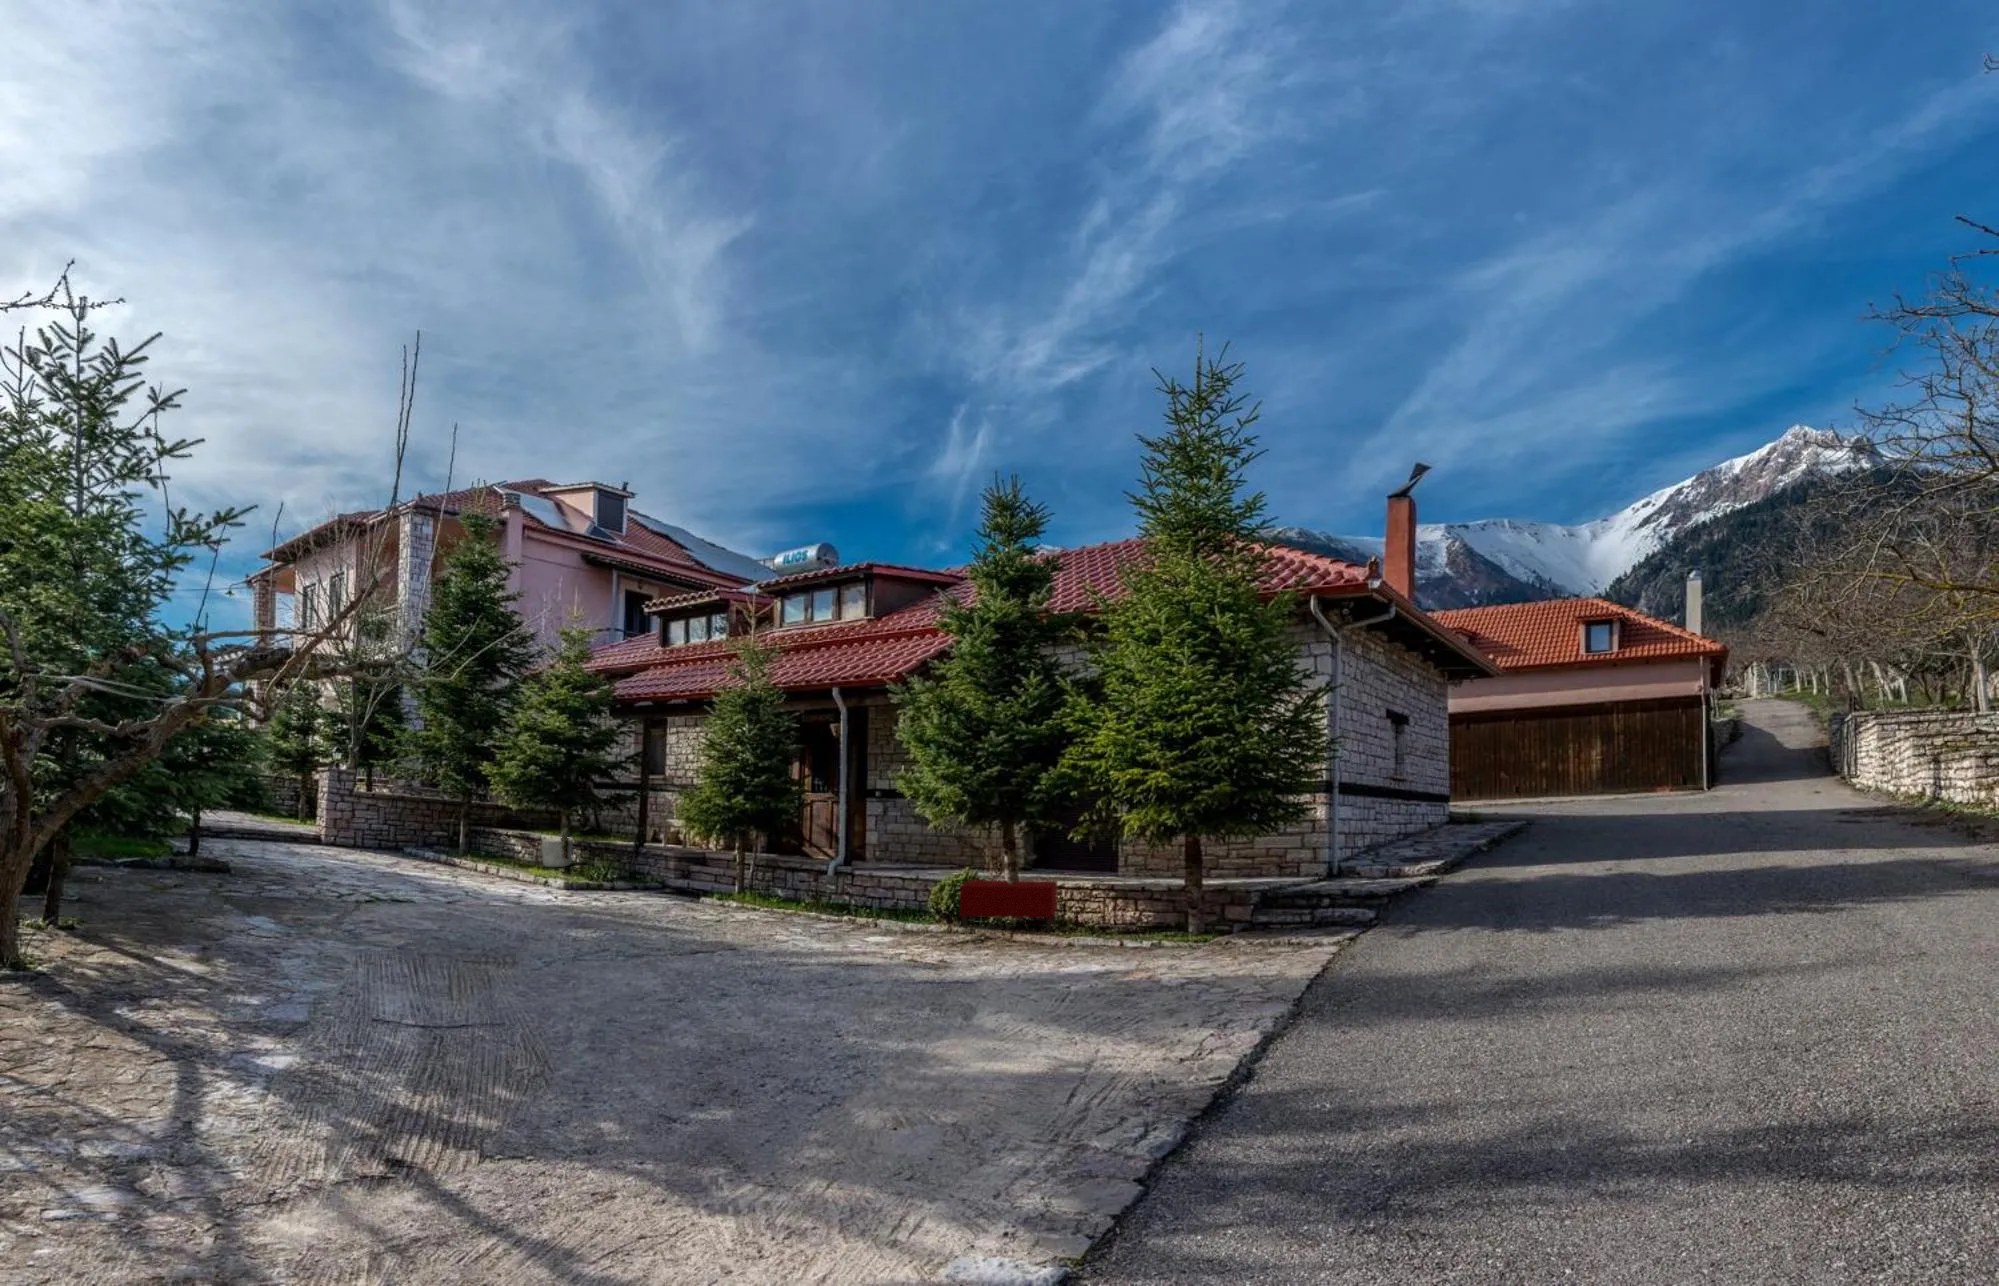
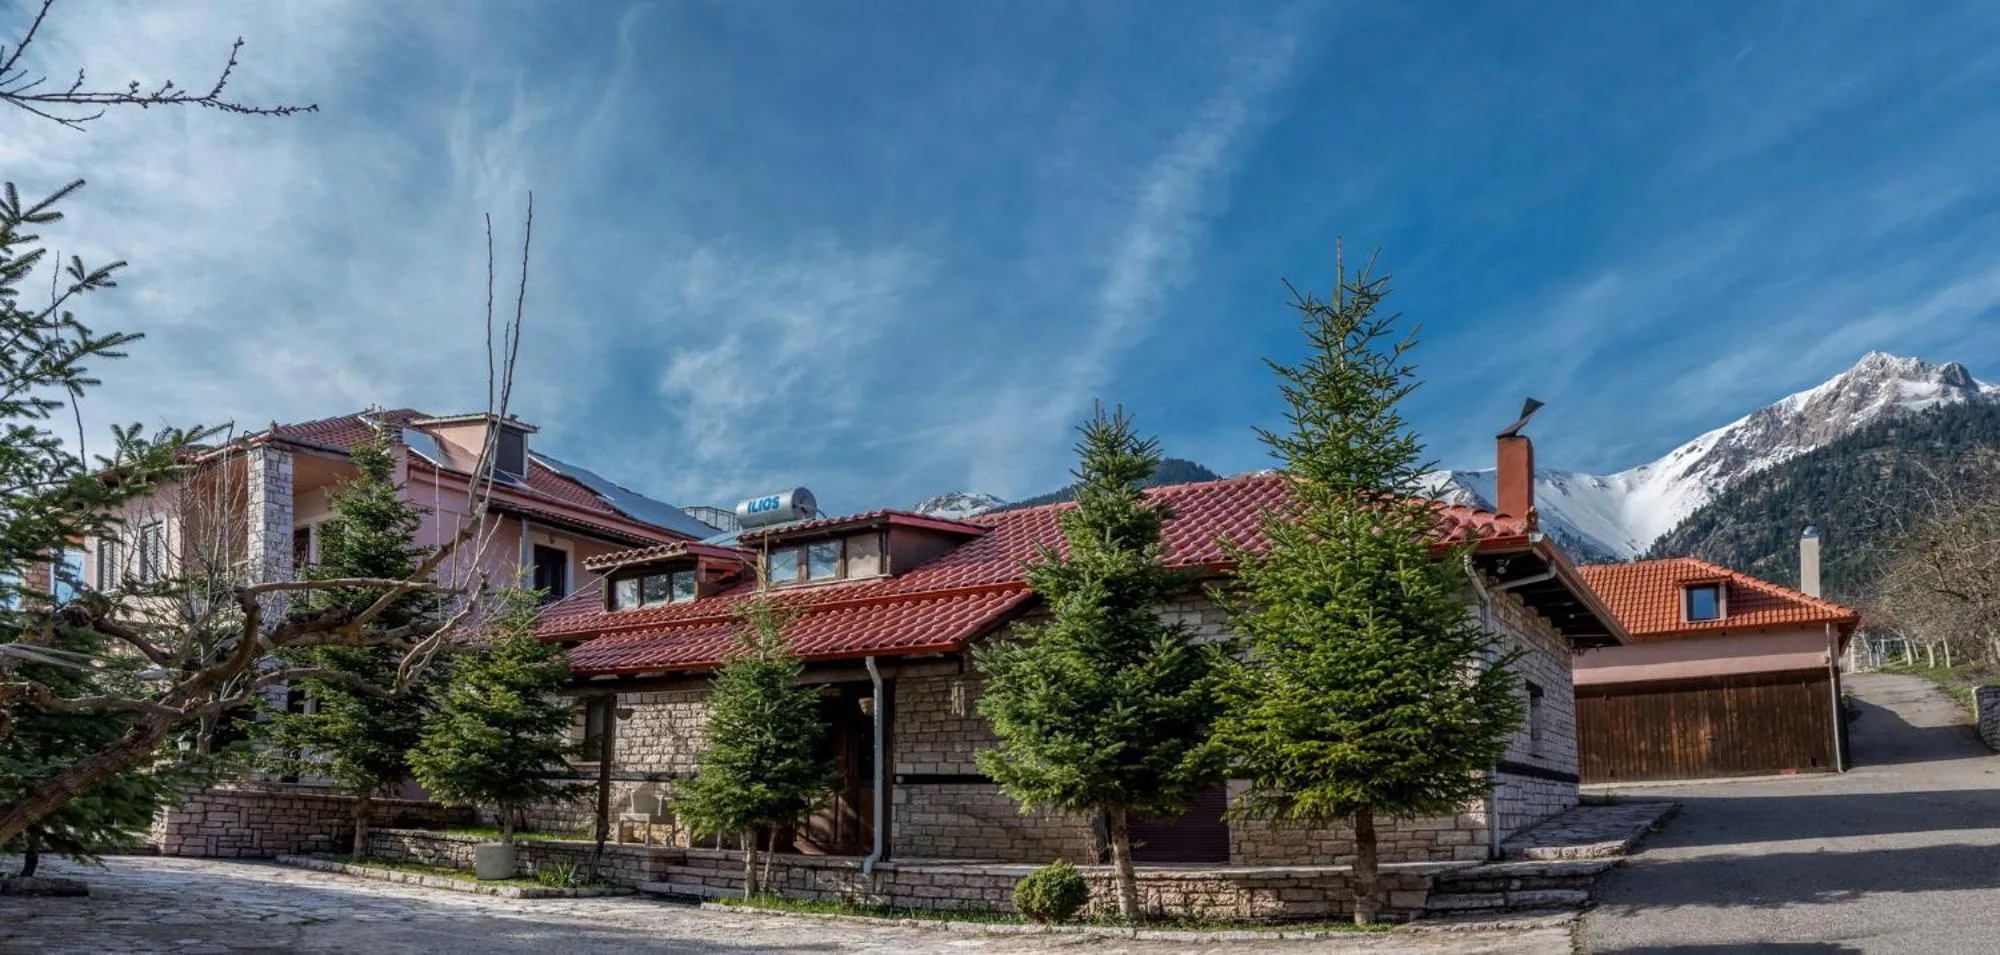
bench: present [960,880,1058,932] -> none [1064,868,1180,930]

